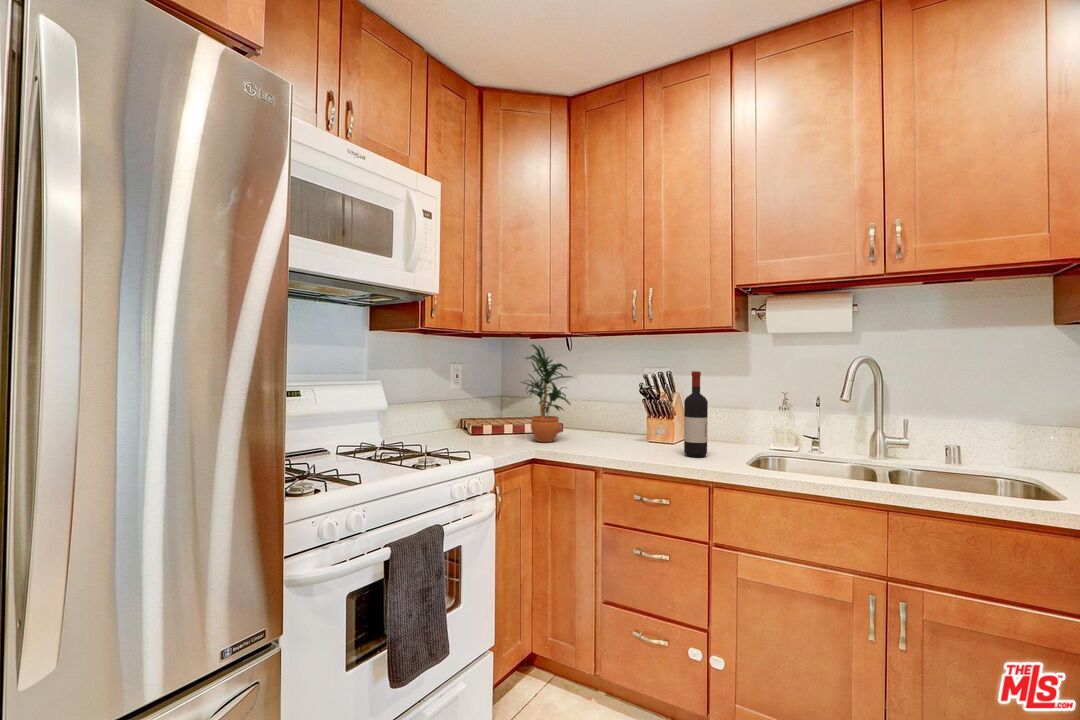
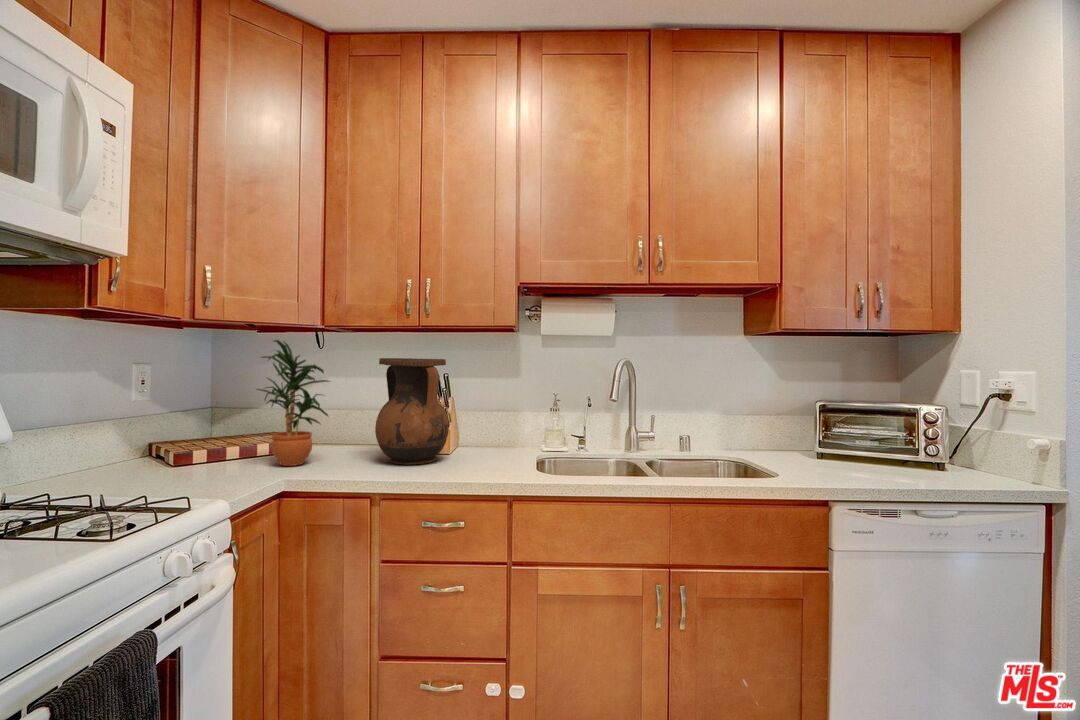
vase: none [605,358,668,449] -> present [375,358,449,465]
wine bottle: present [684,371,708,457] -> none [471,374,497,468]

